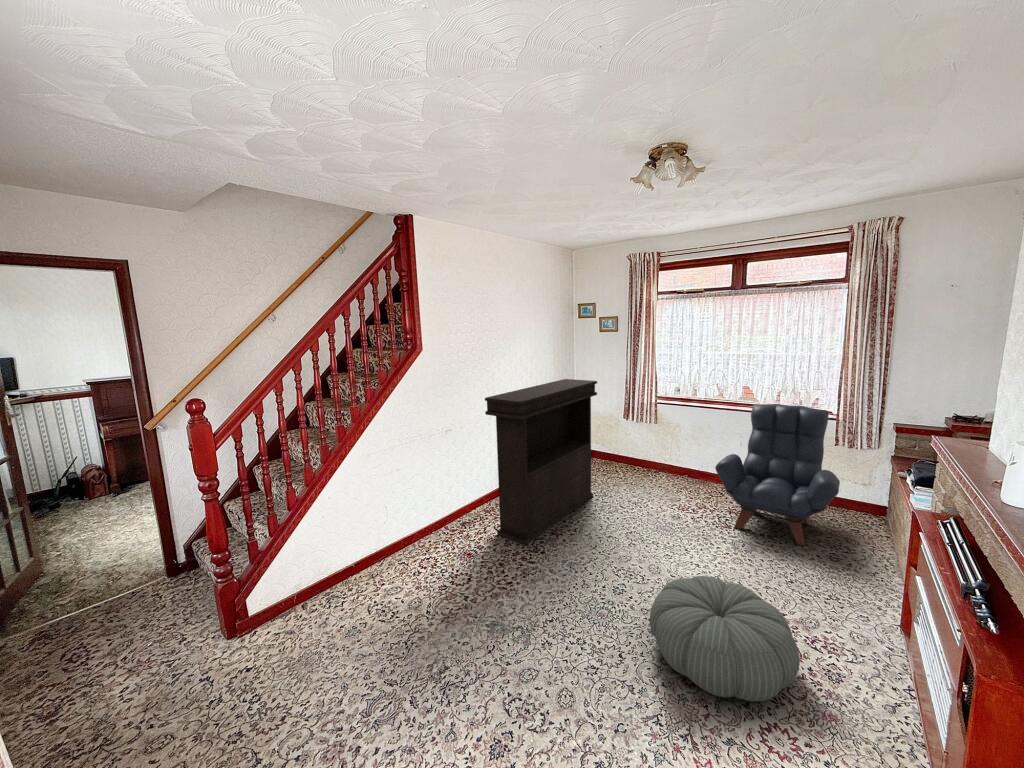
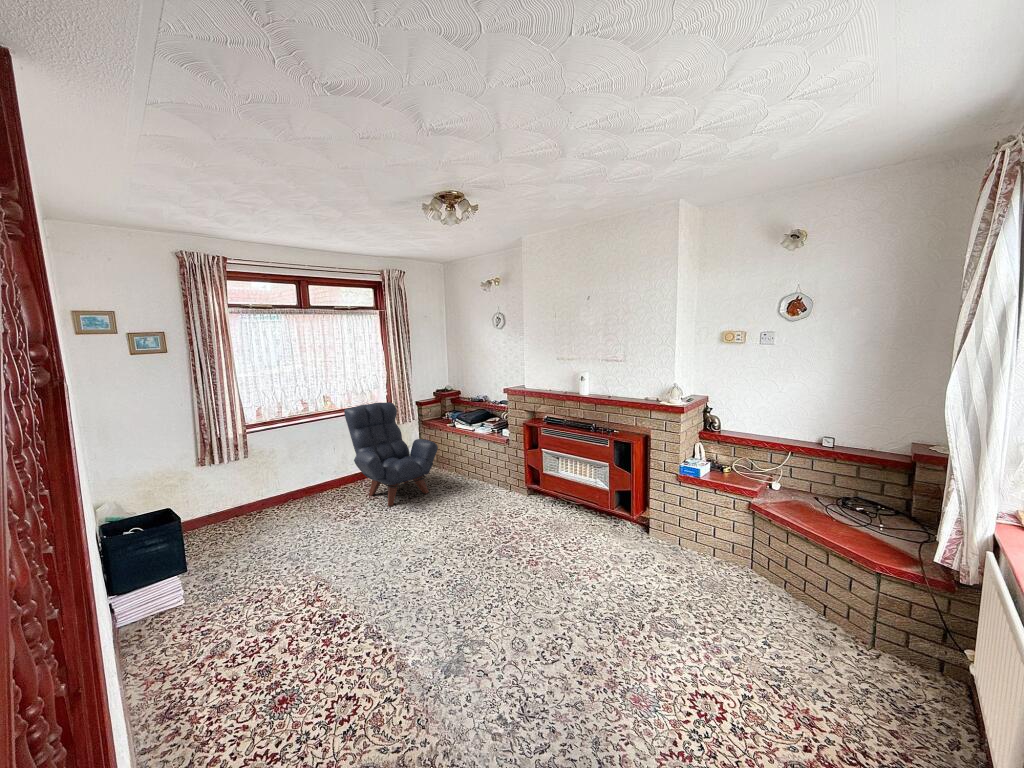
console table: present [485,379,597,545] -> none [171,411,306,669]
pouf: present [650,576,799,701] -> none [472,502,557,566]

